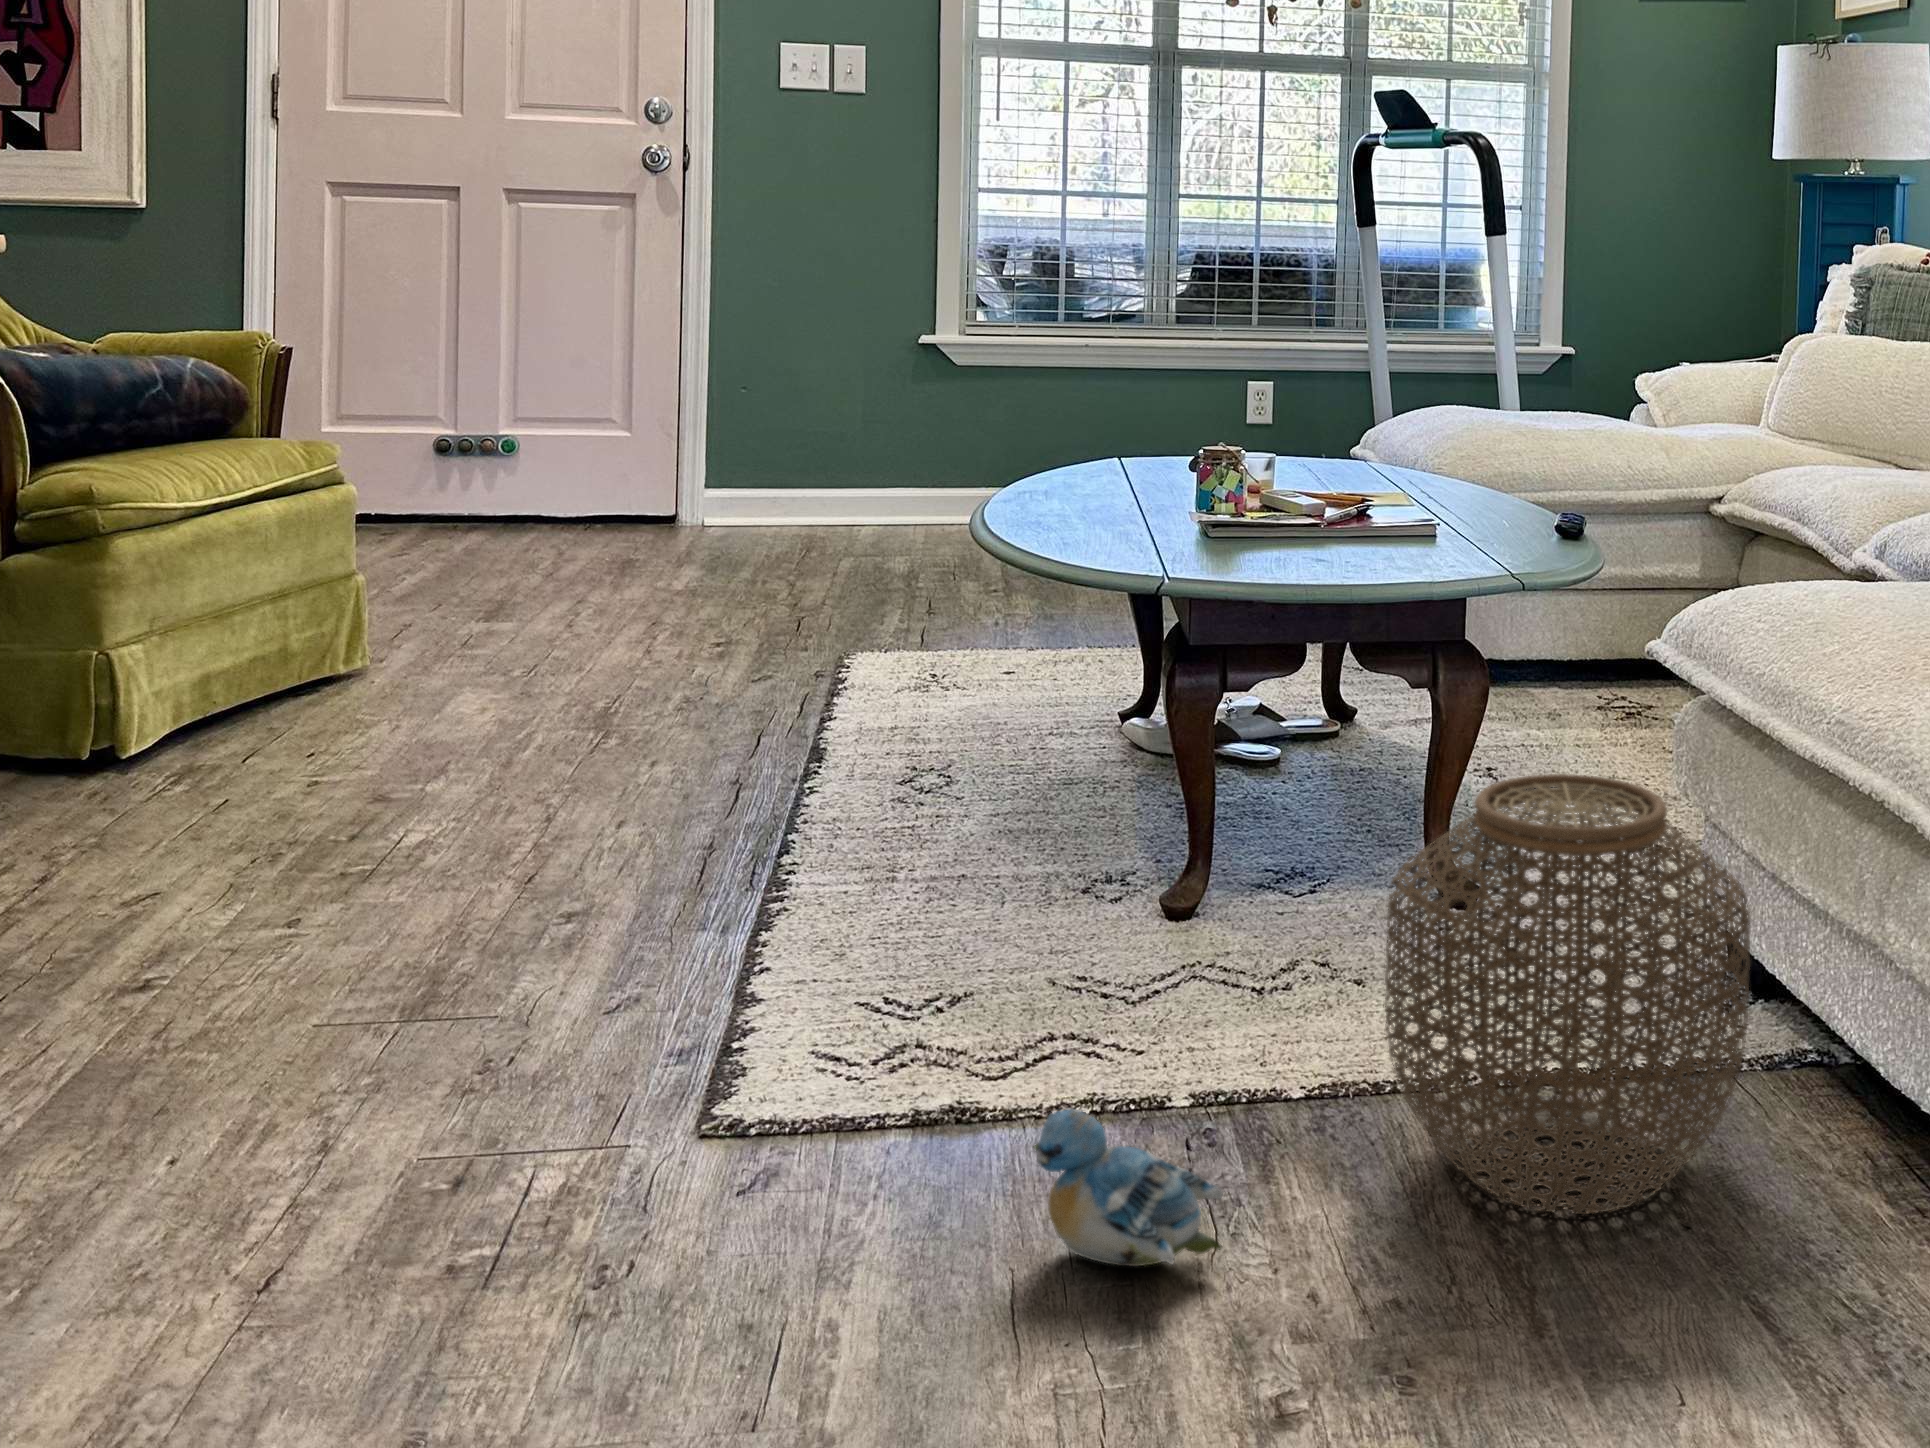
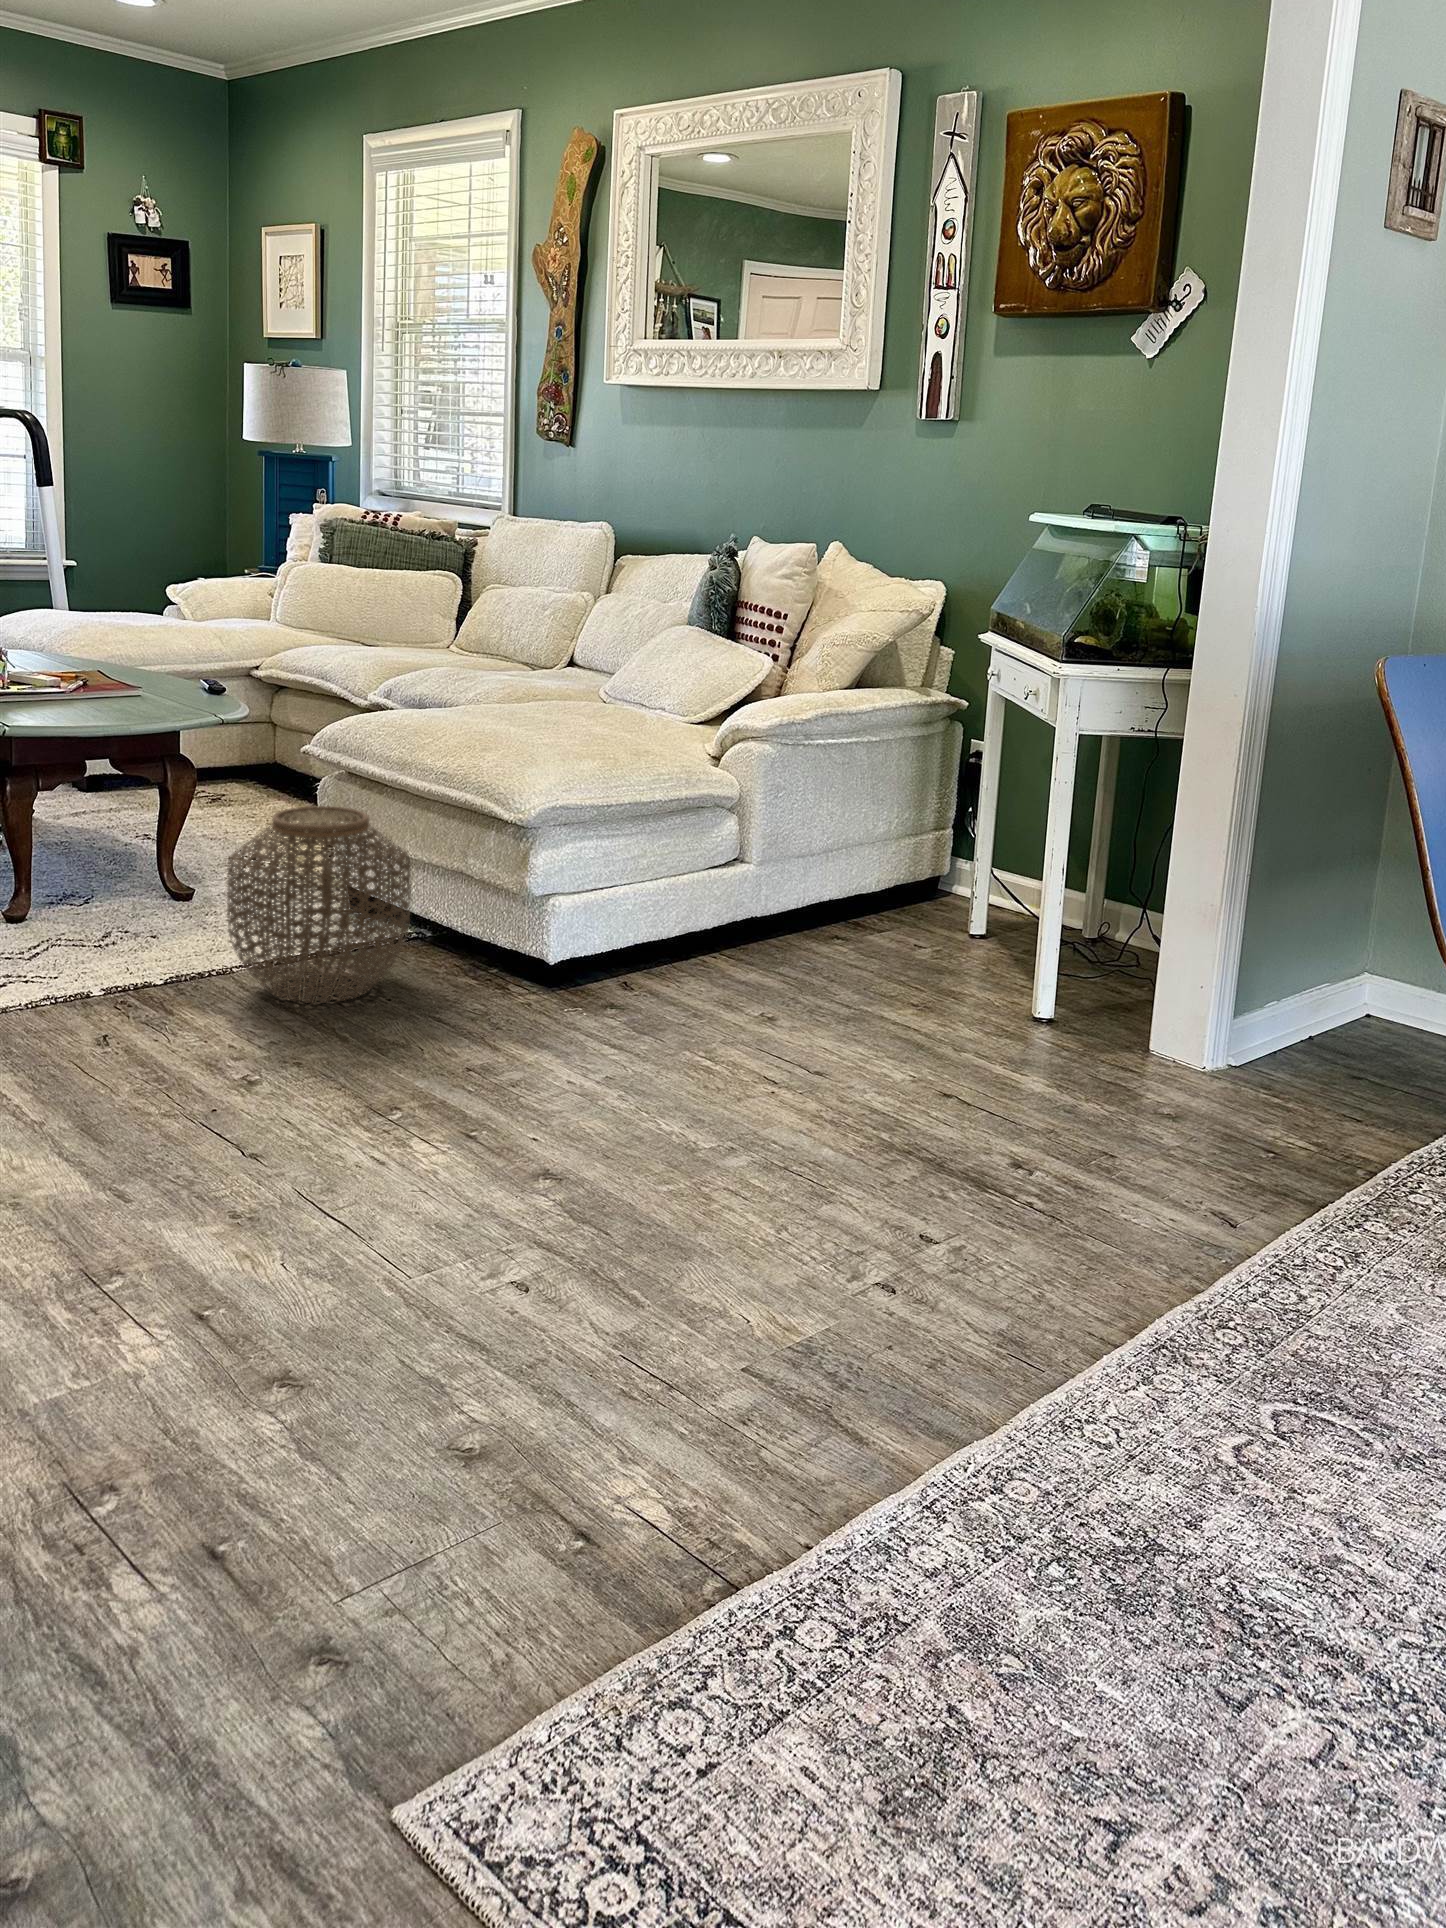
plush toy: present [1034,1110,1223,1267] -> none [74,982,185,1049]

